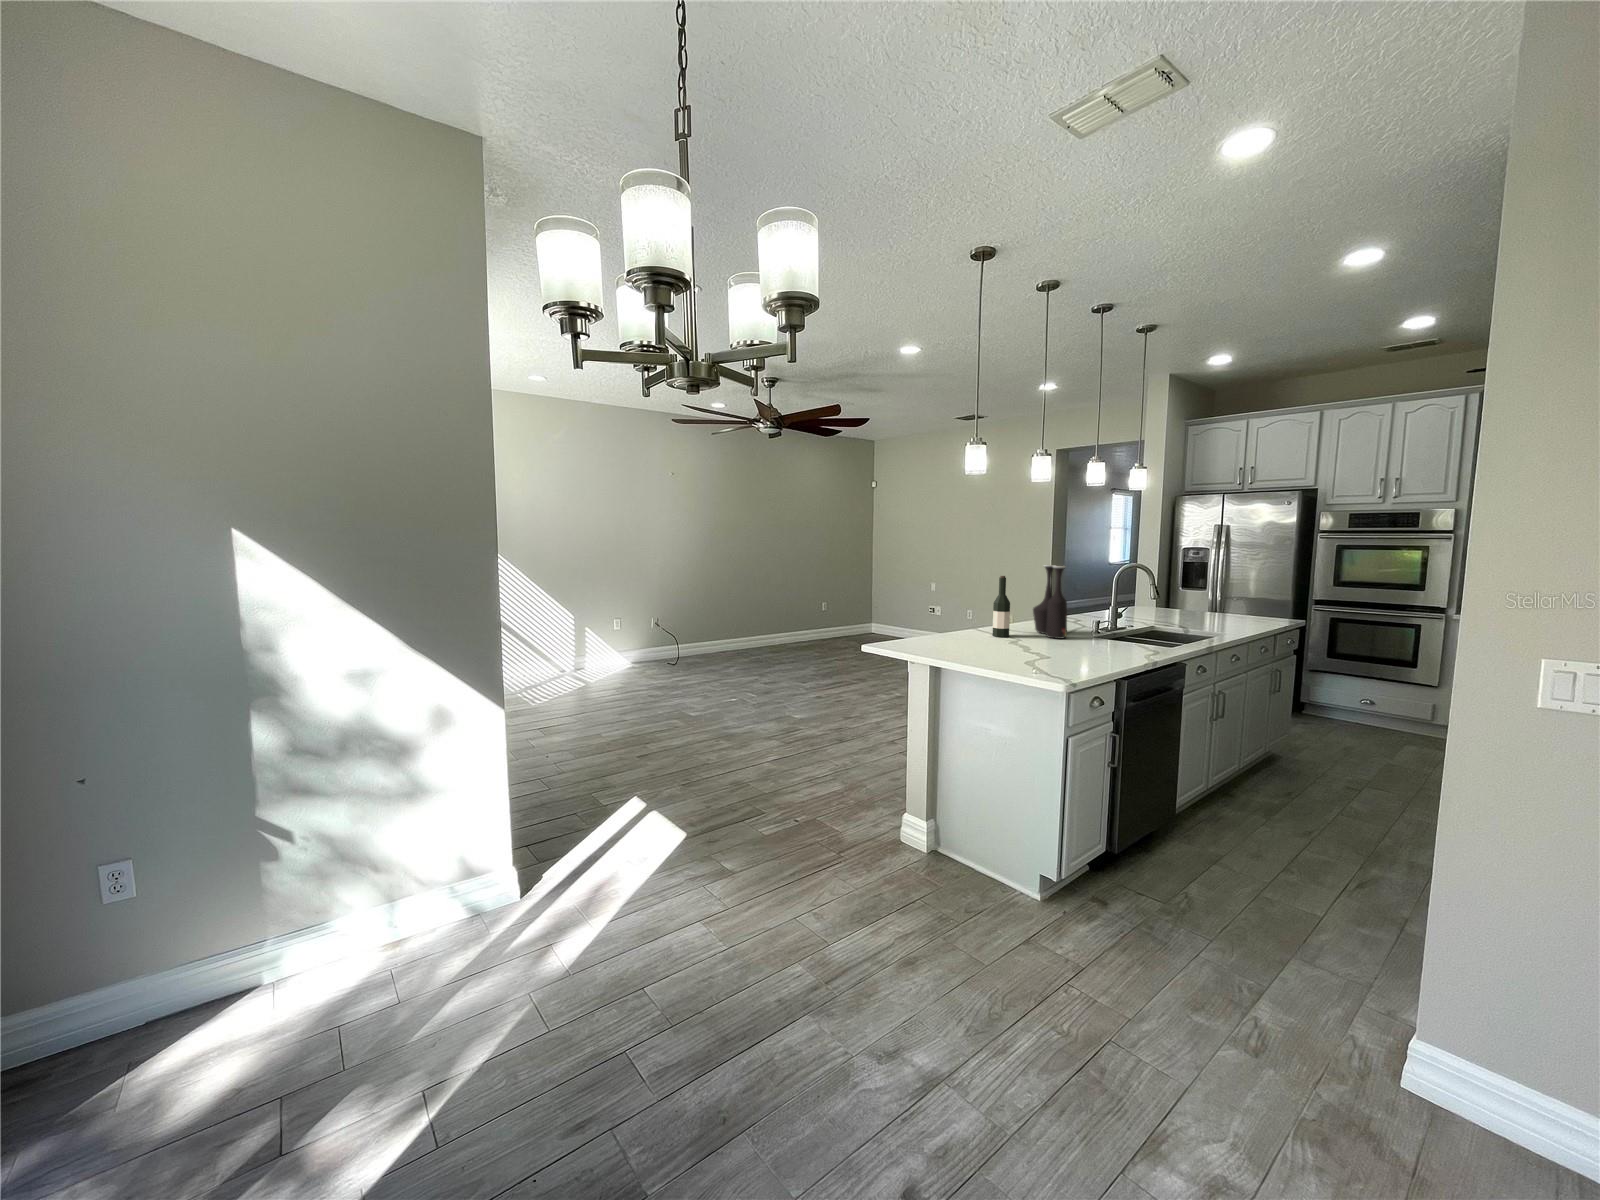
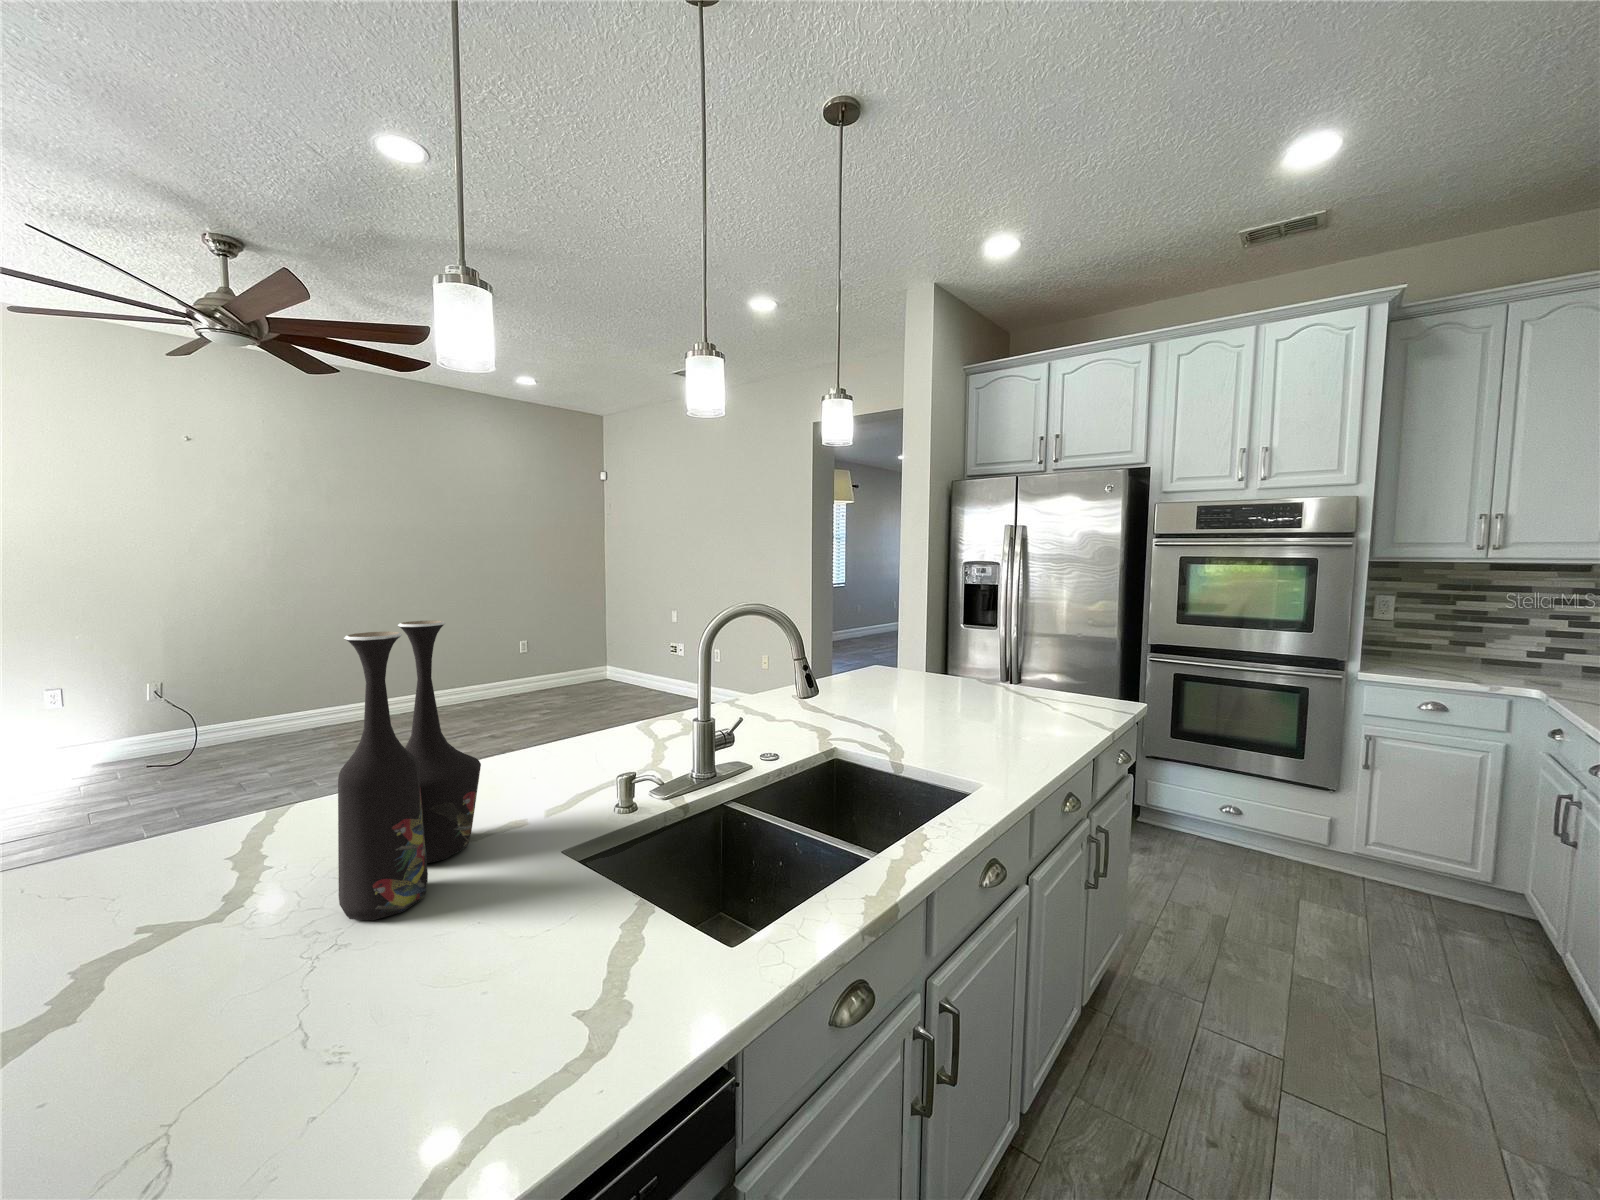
wine bottle: present [993,576,1010,637] -> none [112,674,211,927]

